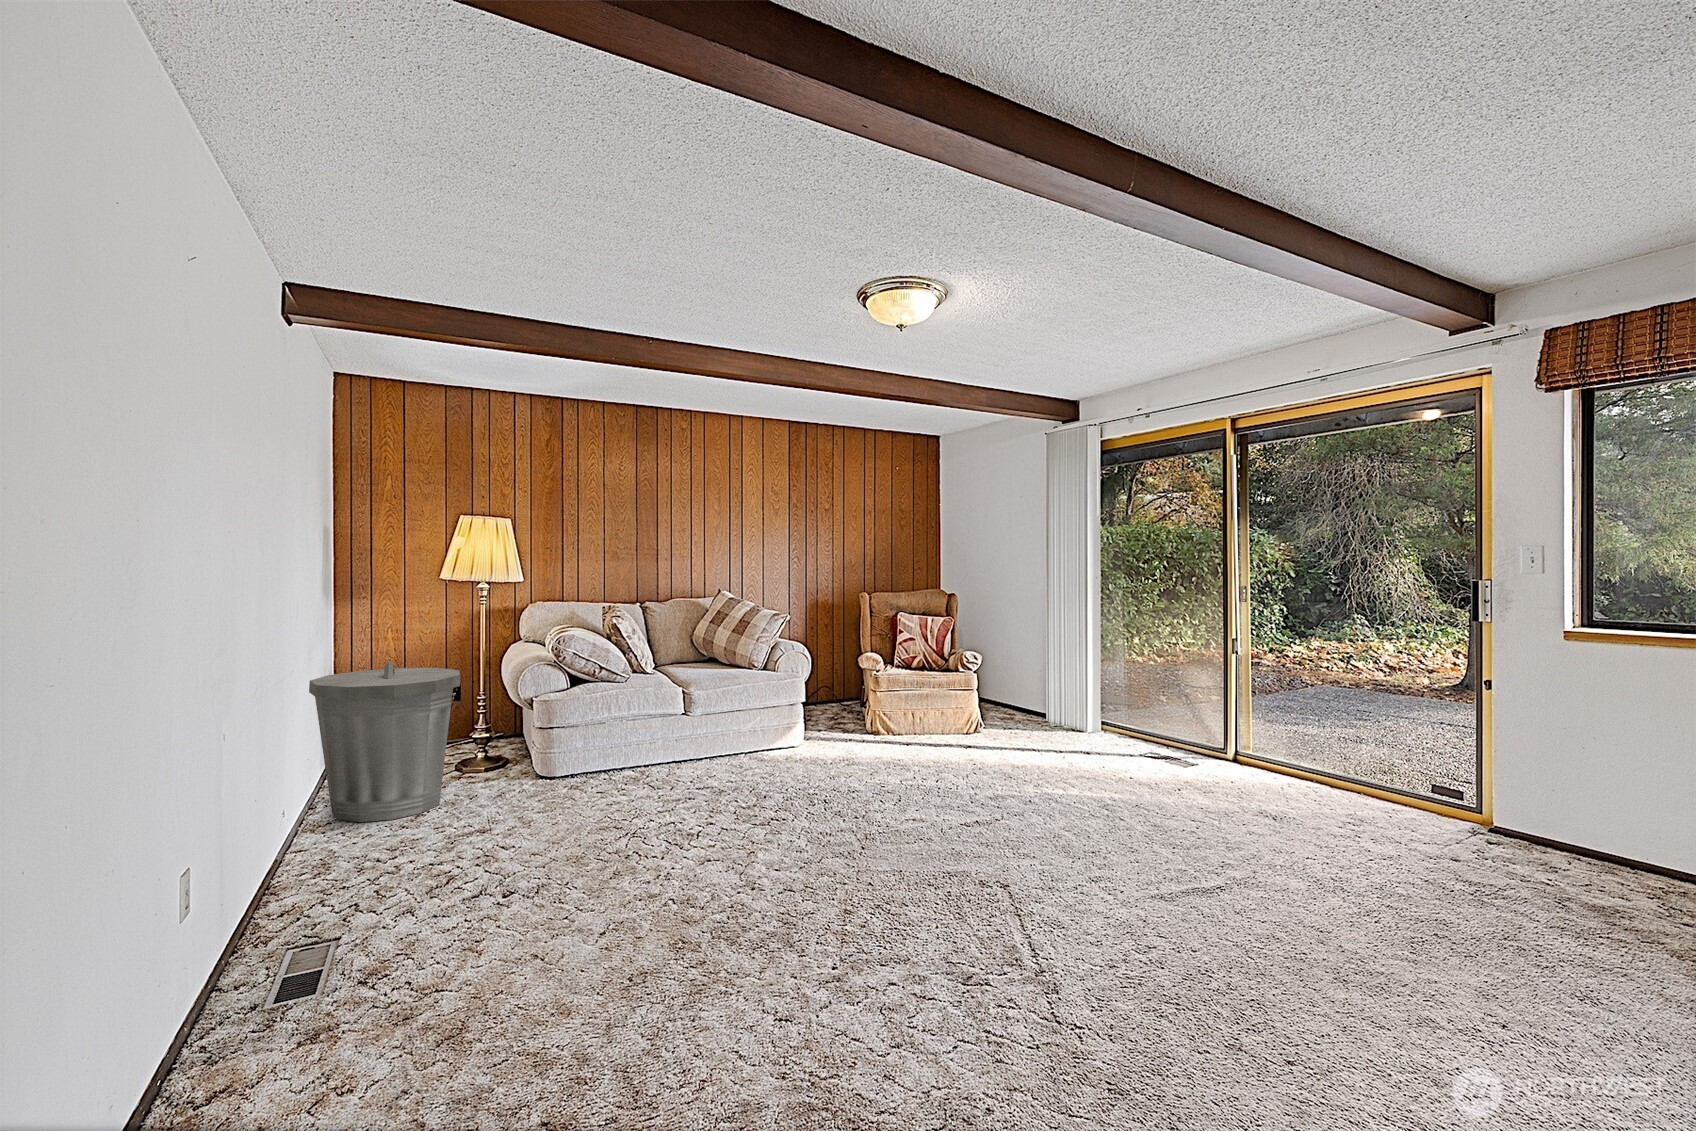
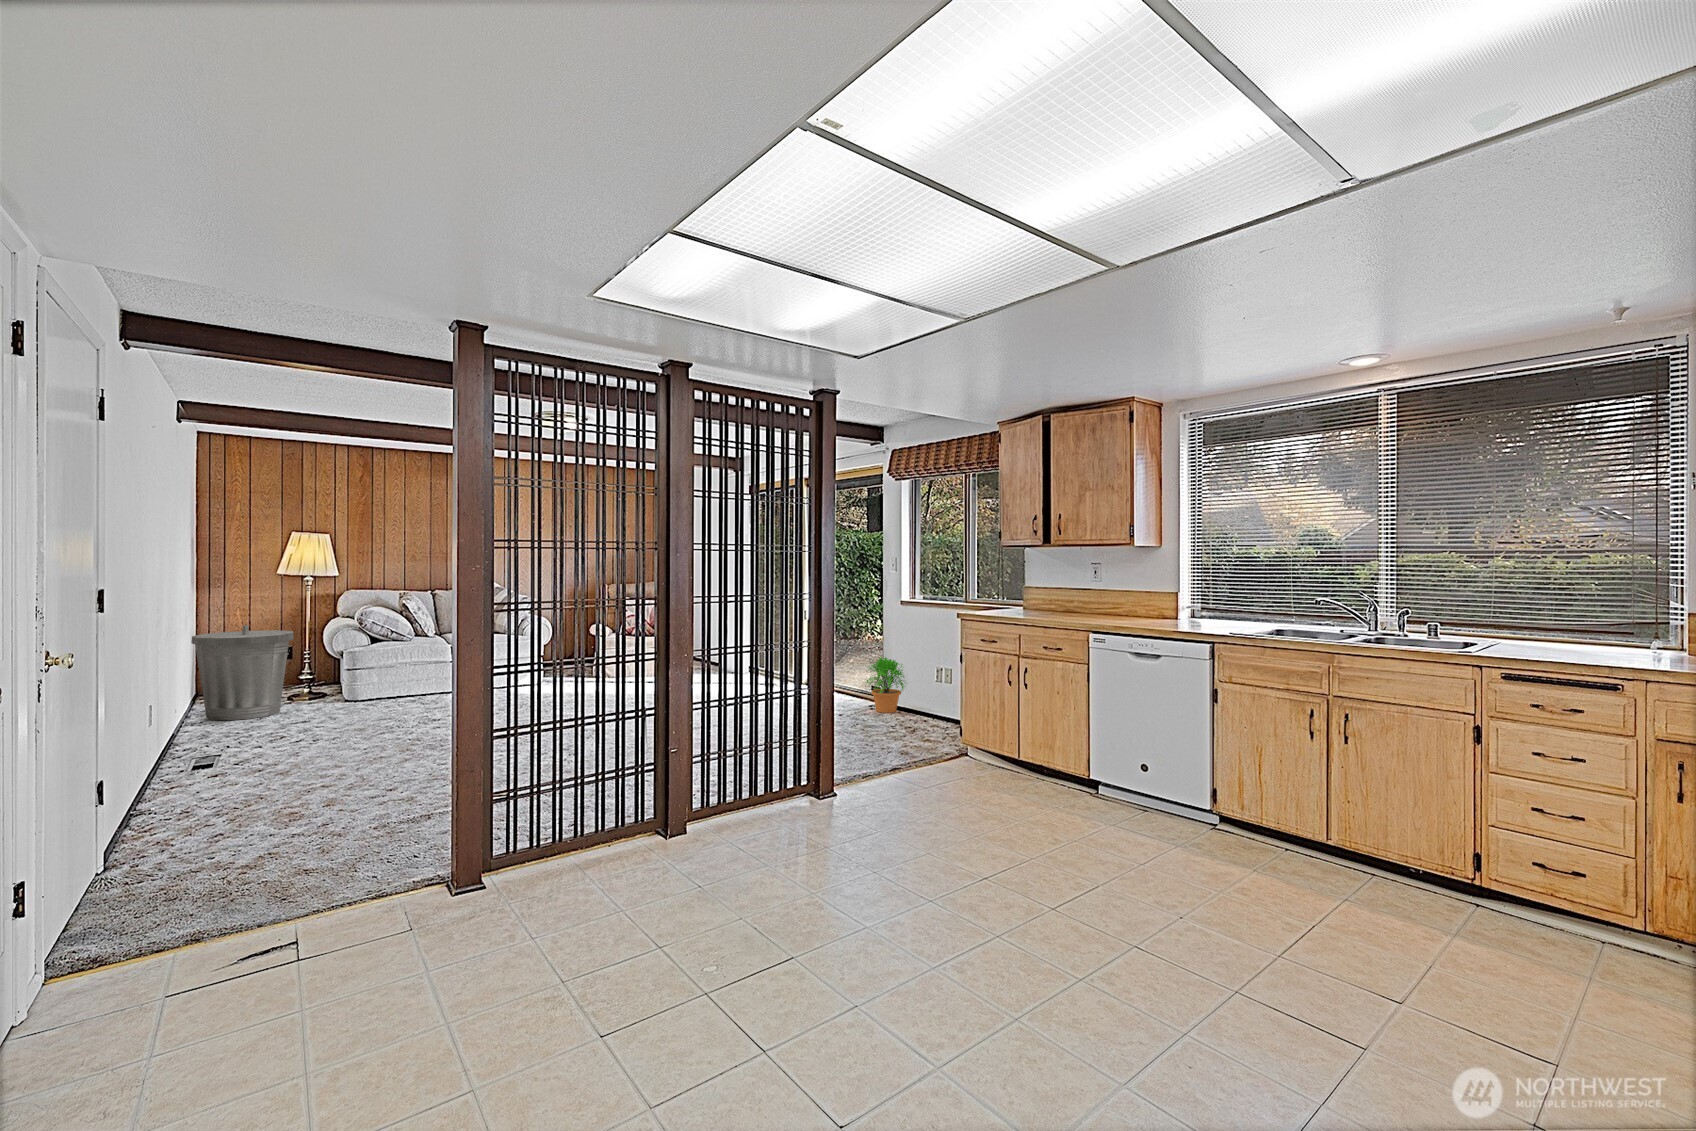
potted plant: none [1489,746,1600,864] -> present [866,657,904,713]

